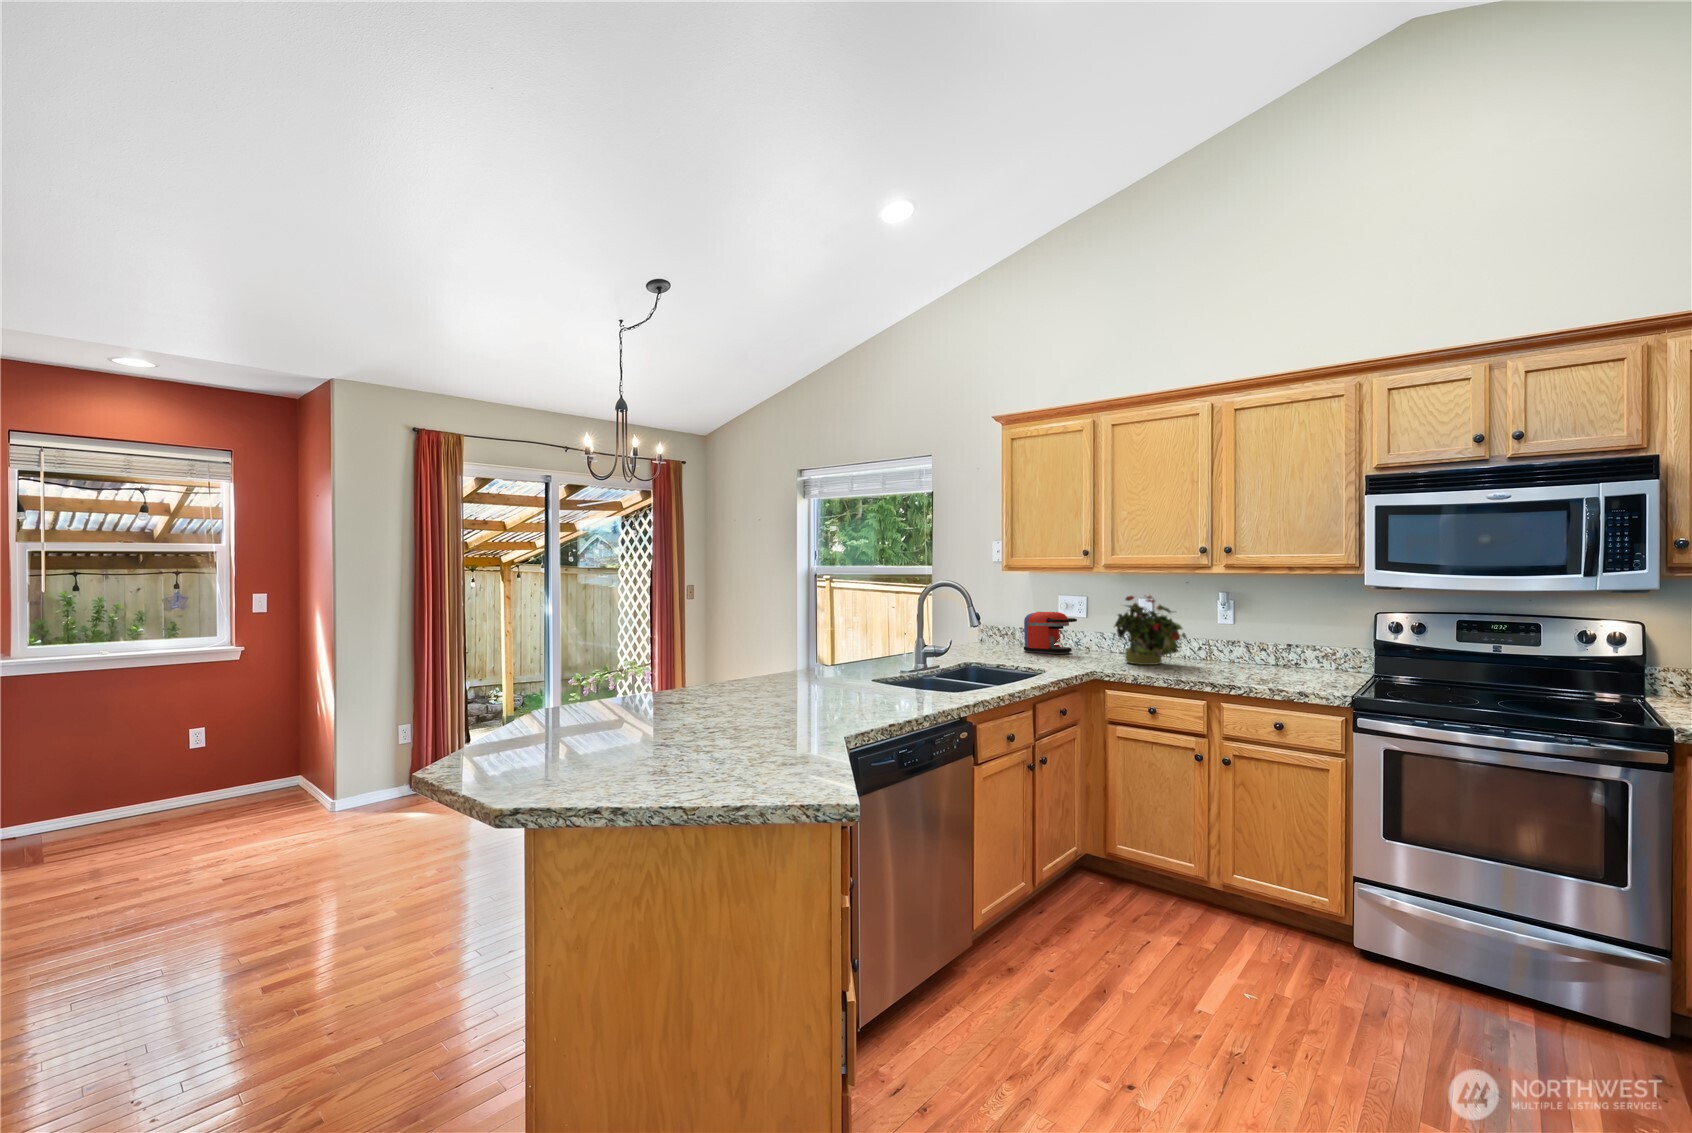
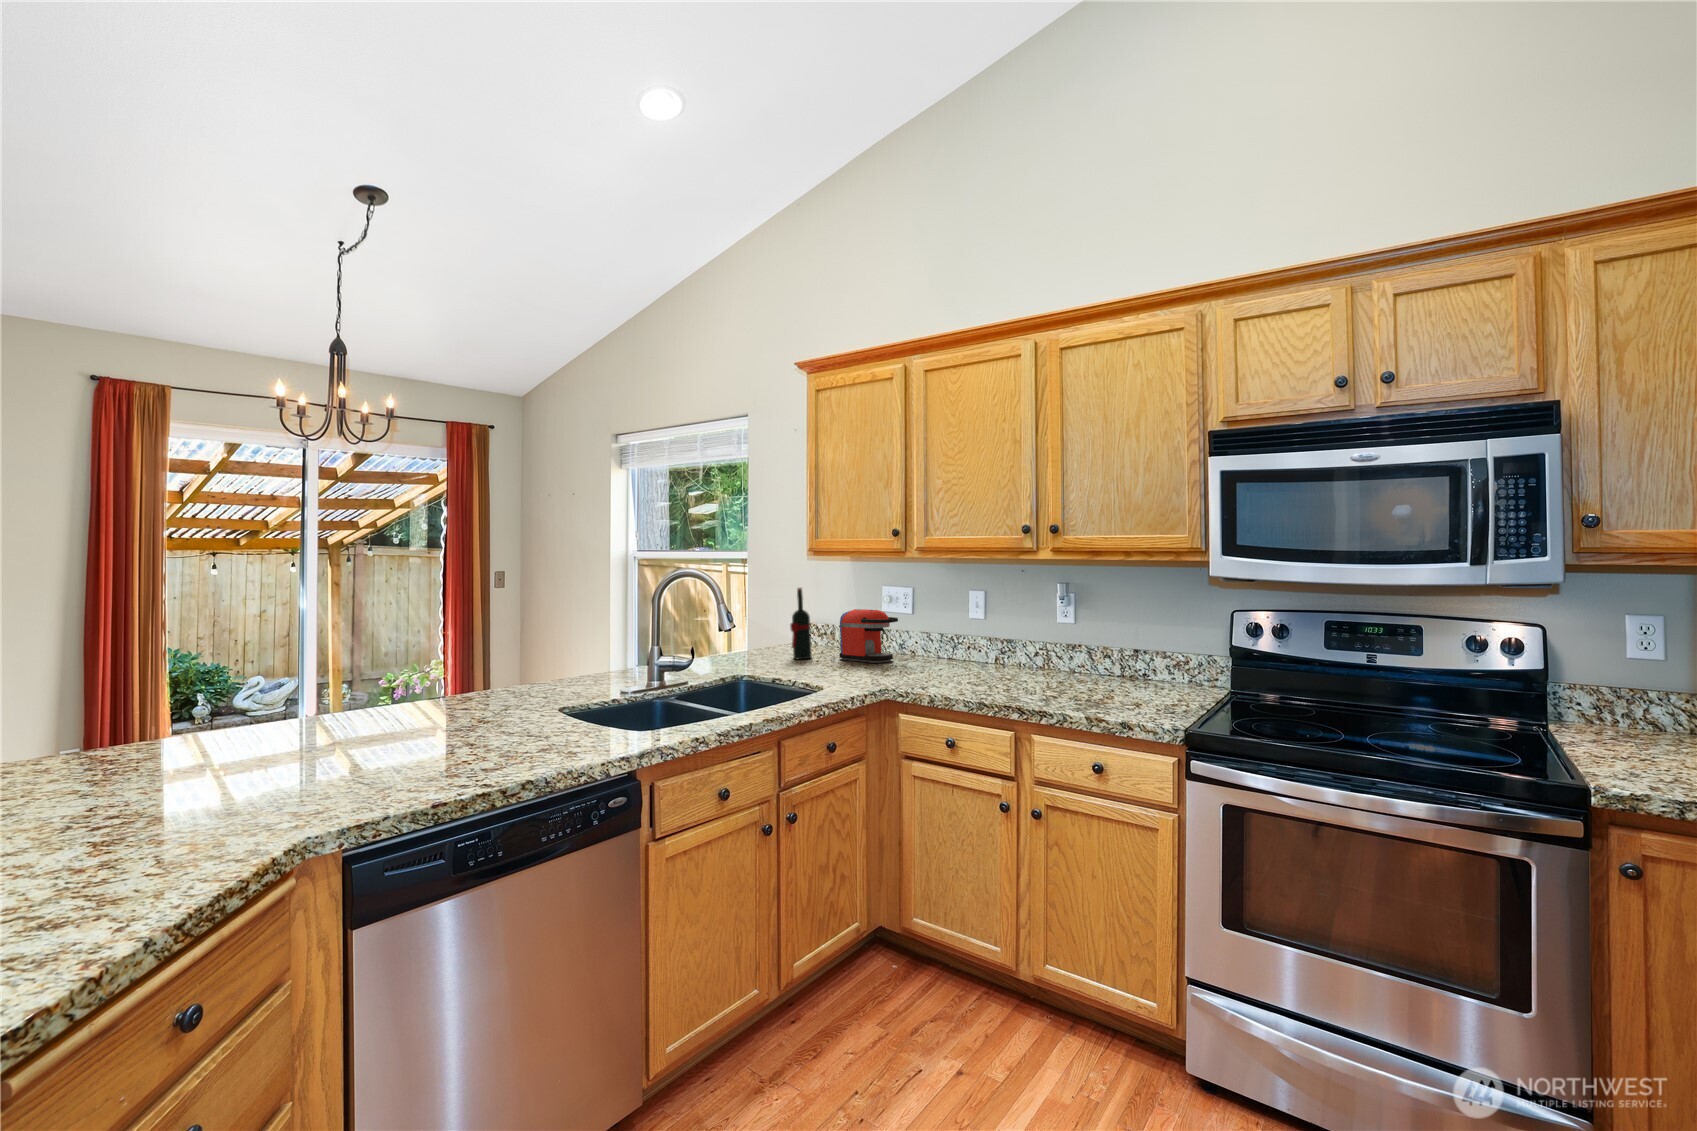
wine bottle: none [983,594,999,651] -> present [790,588,812,659]
potted plant: present [1115,596,1186,665] -> none [925,587,1014,680]

